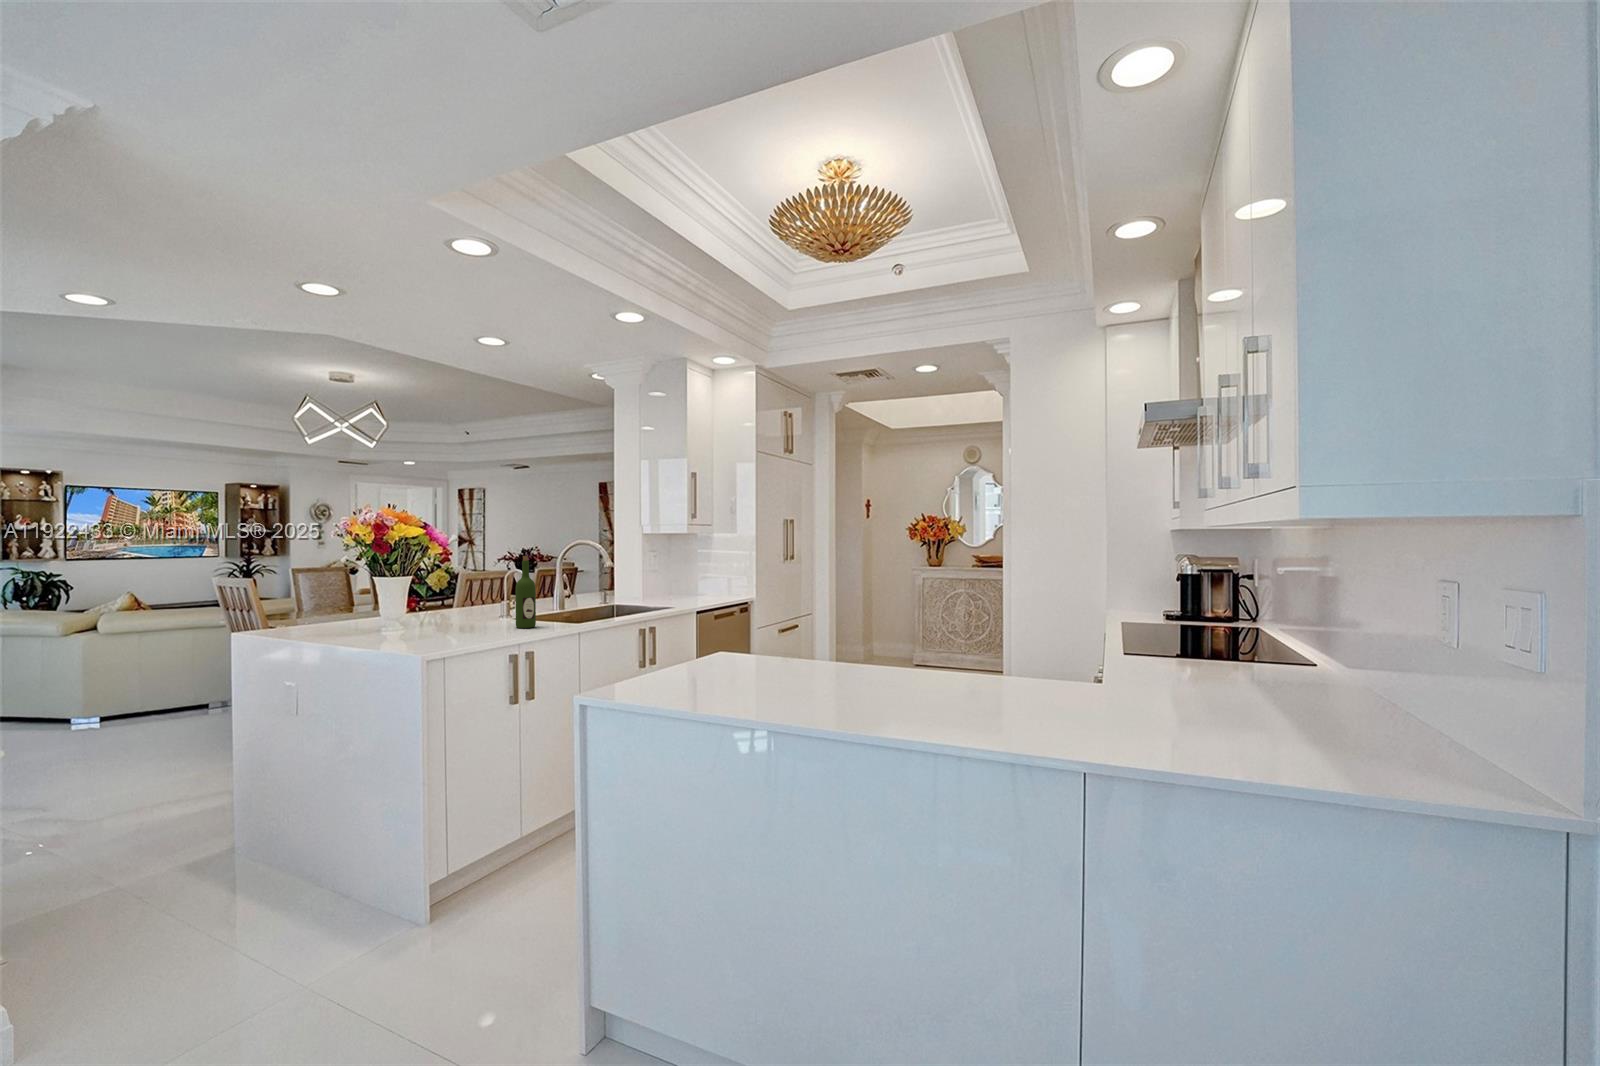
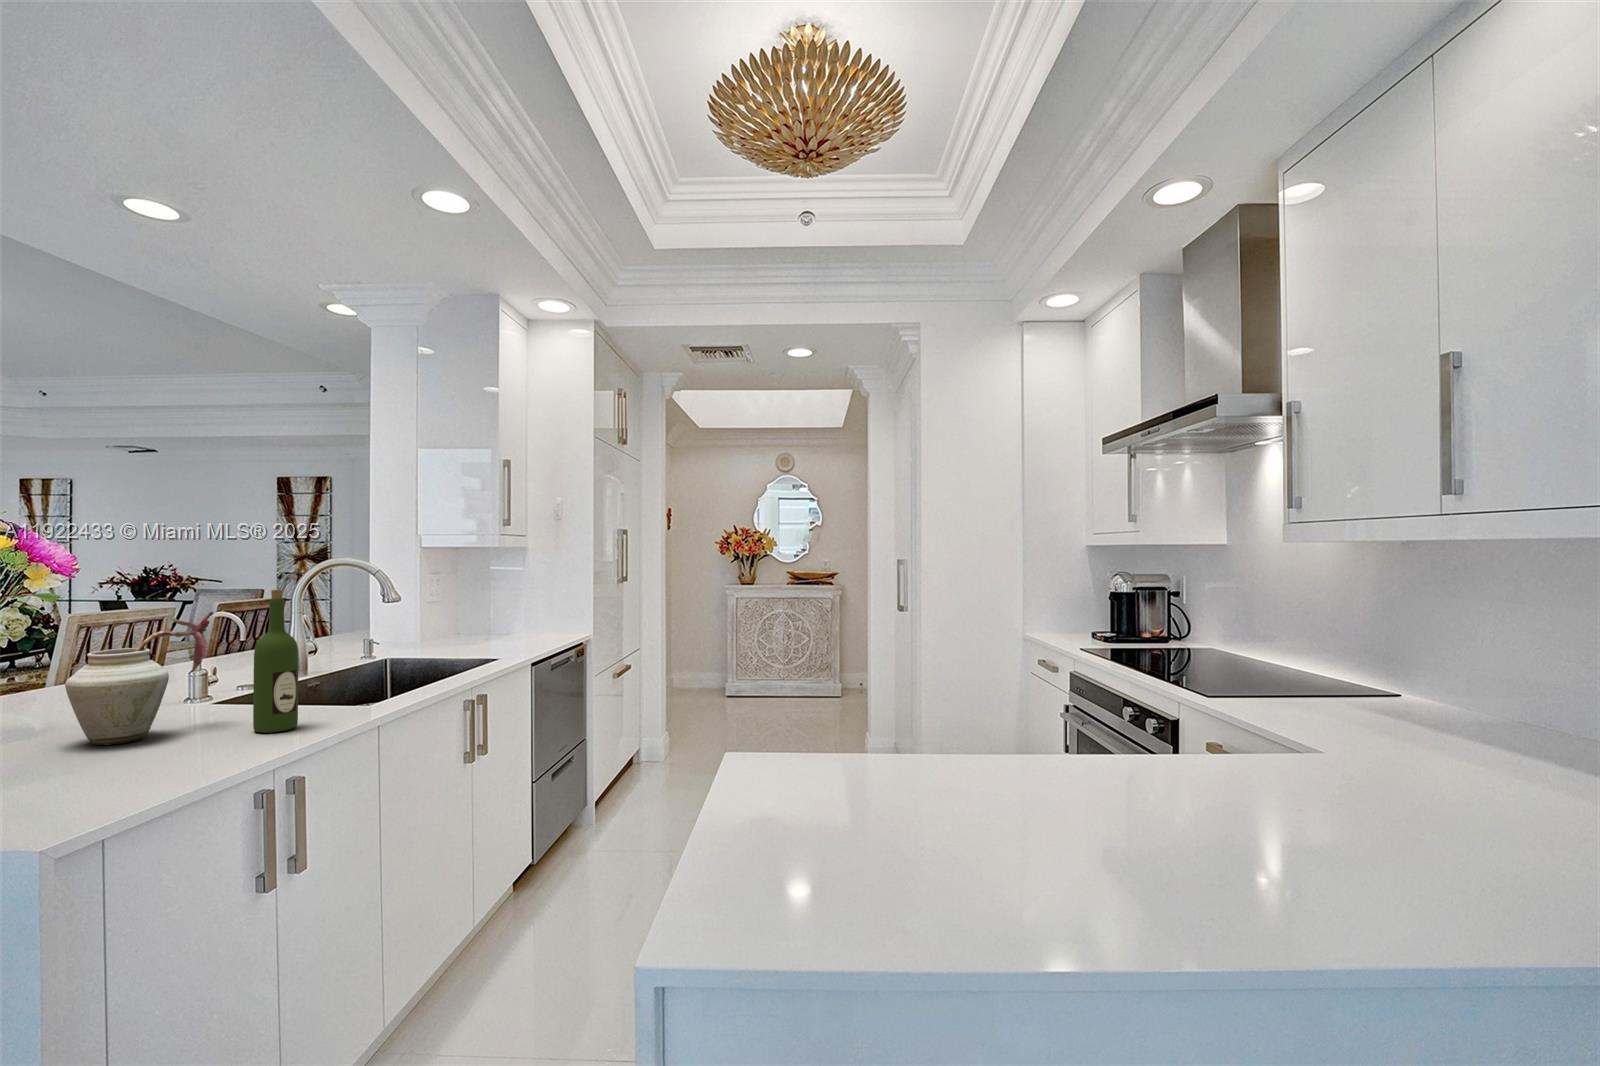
vase: none [441,566,501,628] -> present [65,611,214,745]

